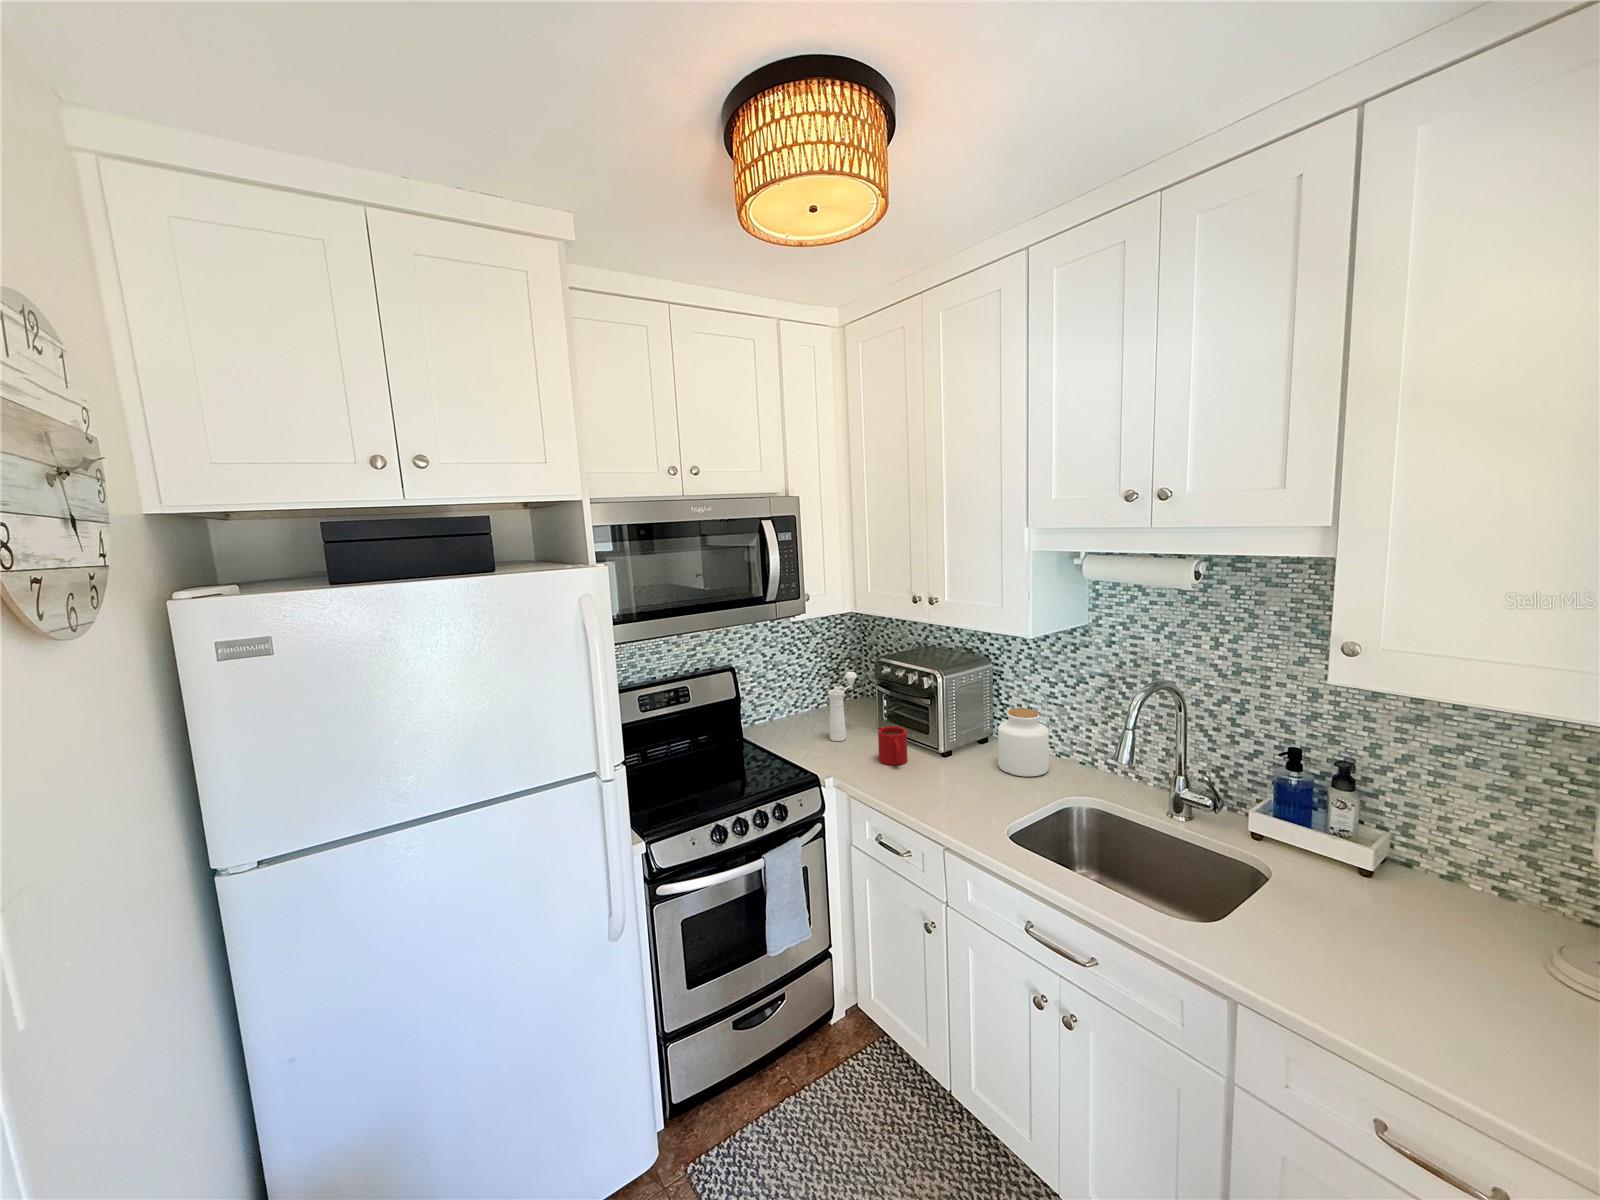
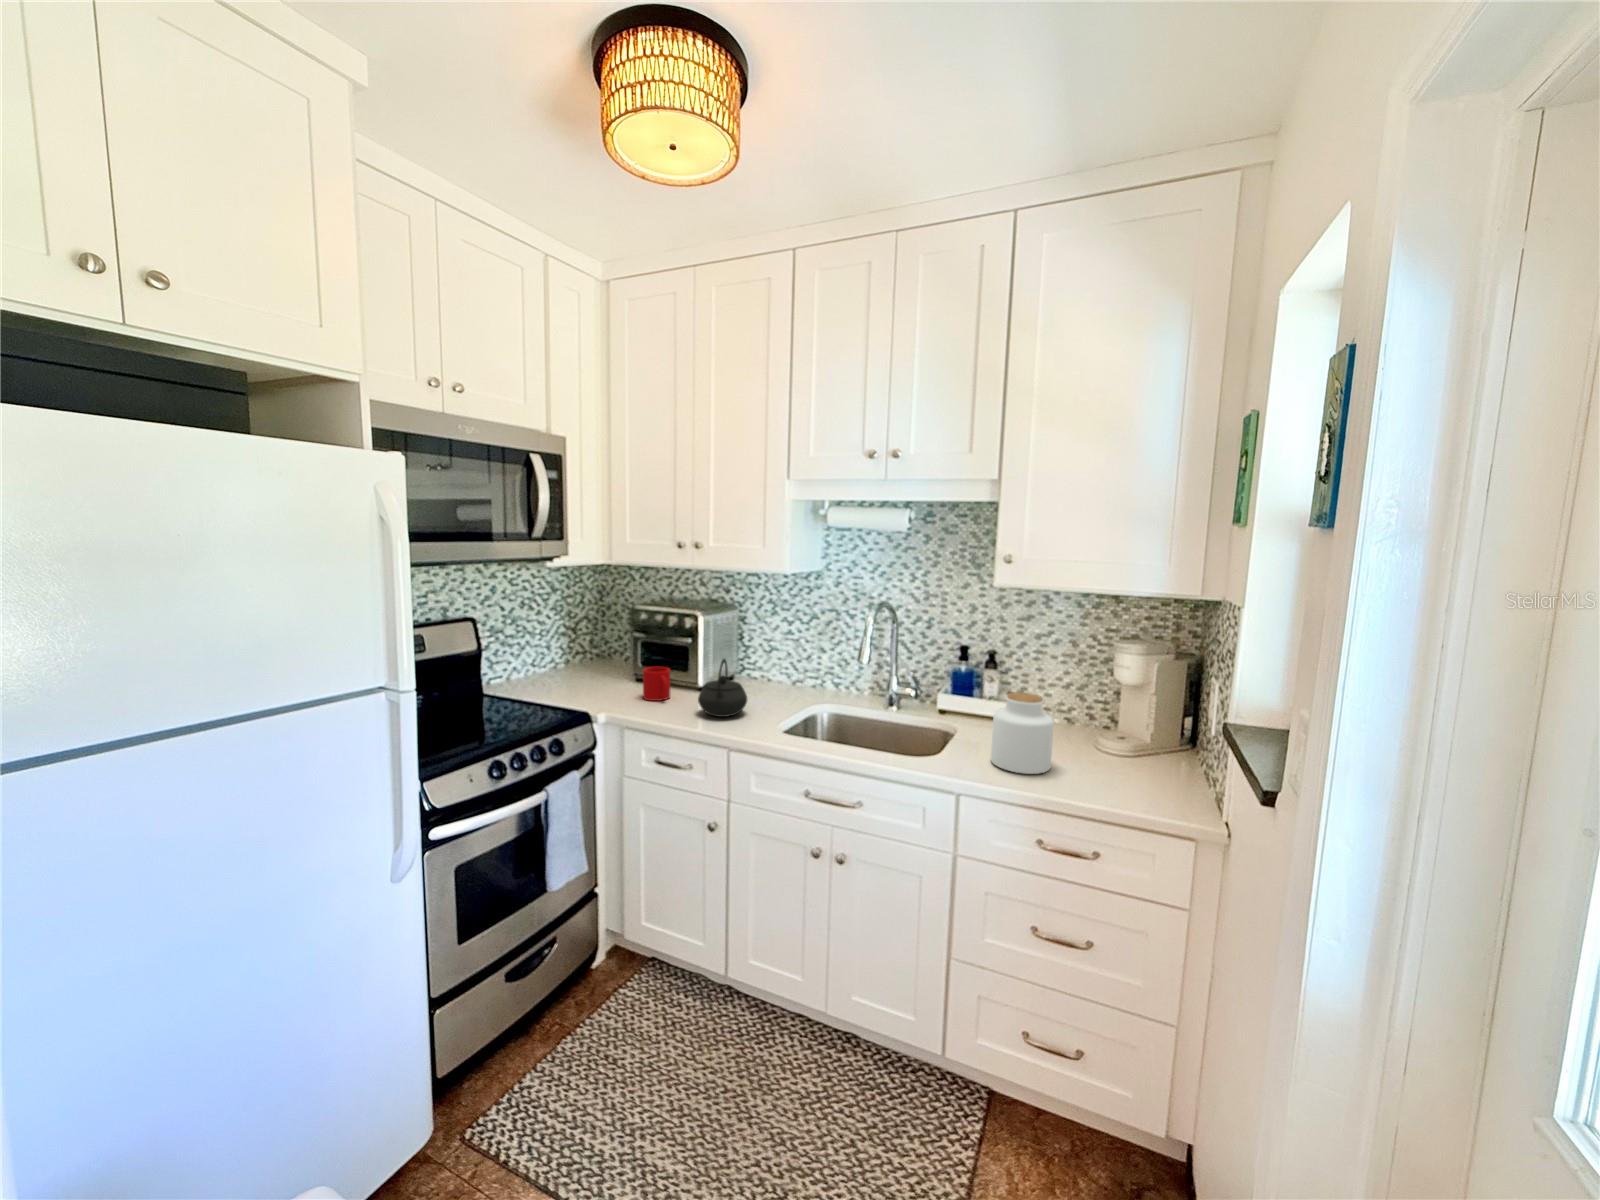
pepper mill: present [828,672,857,741] -> none [583,623,609,690]
jar: present [998,708,1049,777] -> present [991,692,1054,774]
kettle: none [924,733,981,800] -> present [698,659,747,717]

